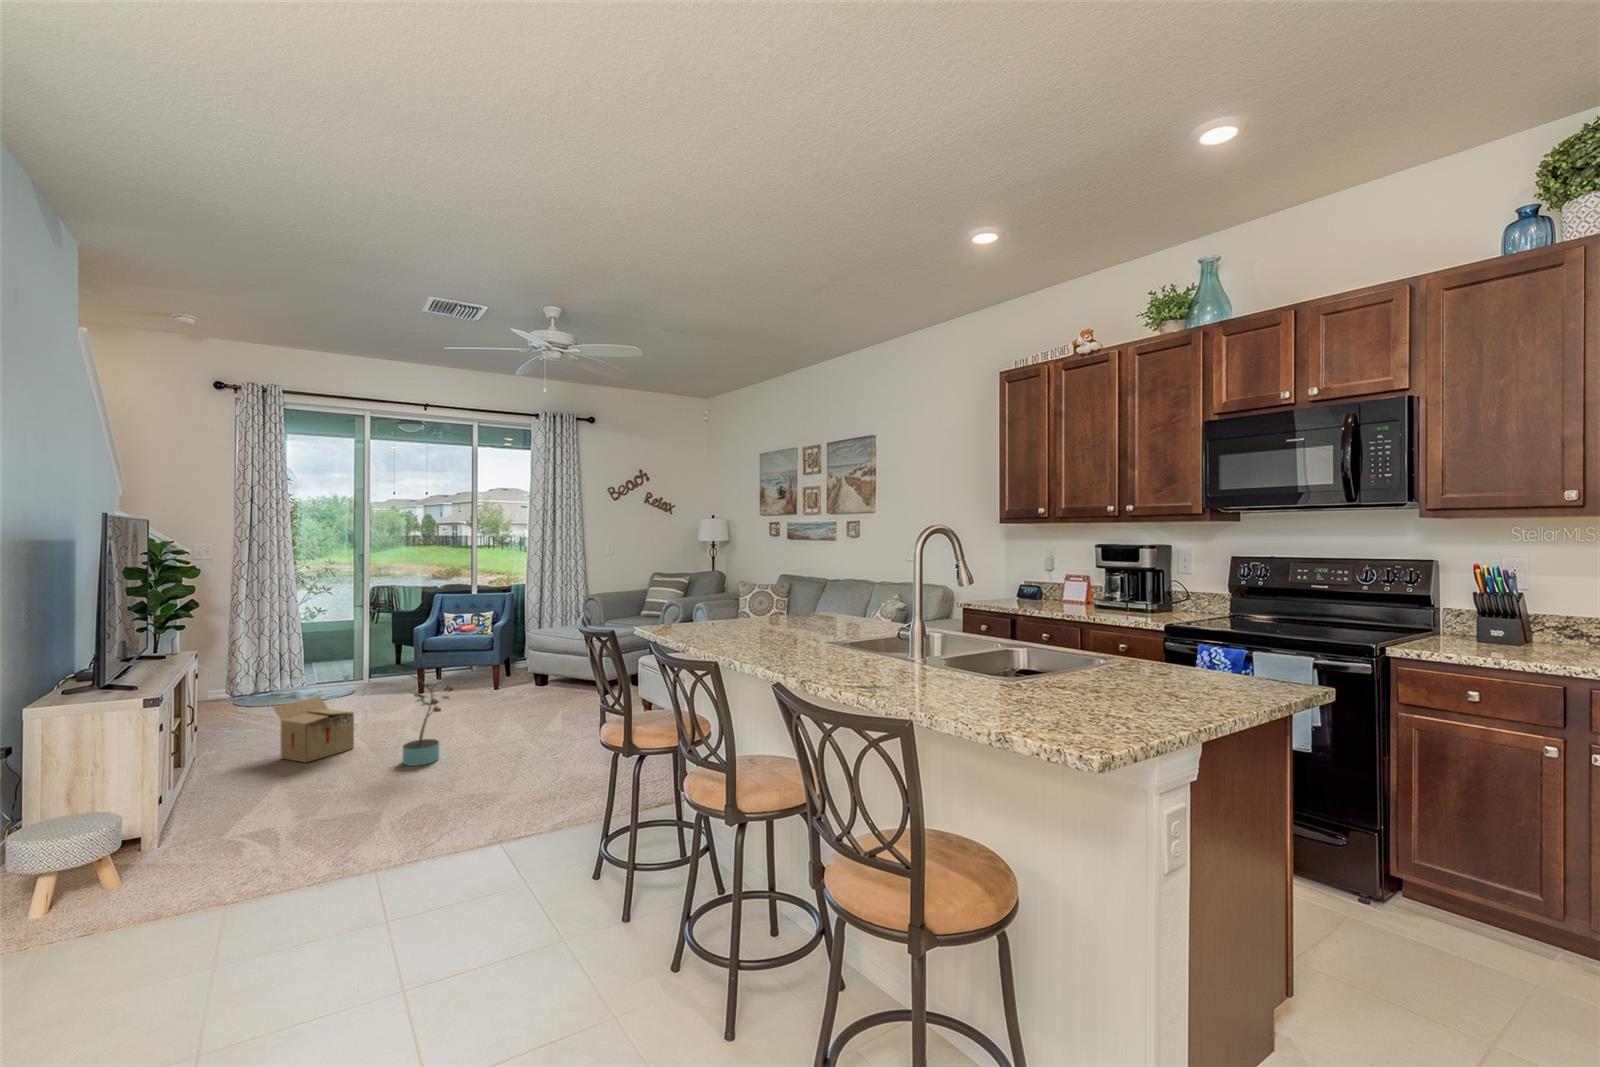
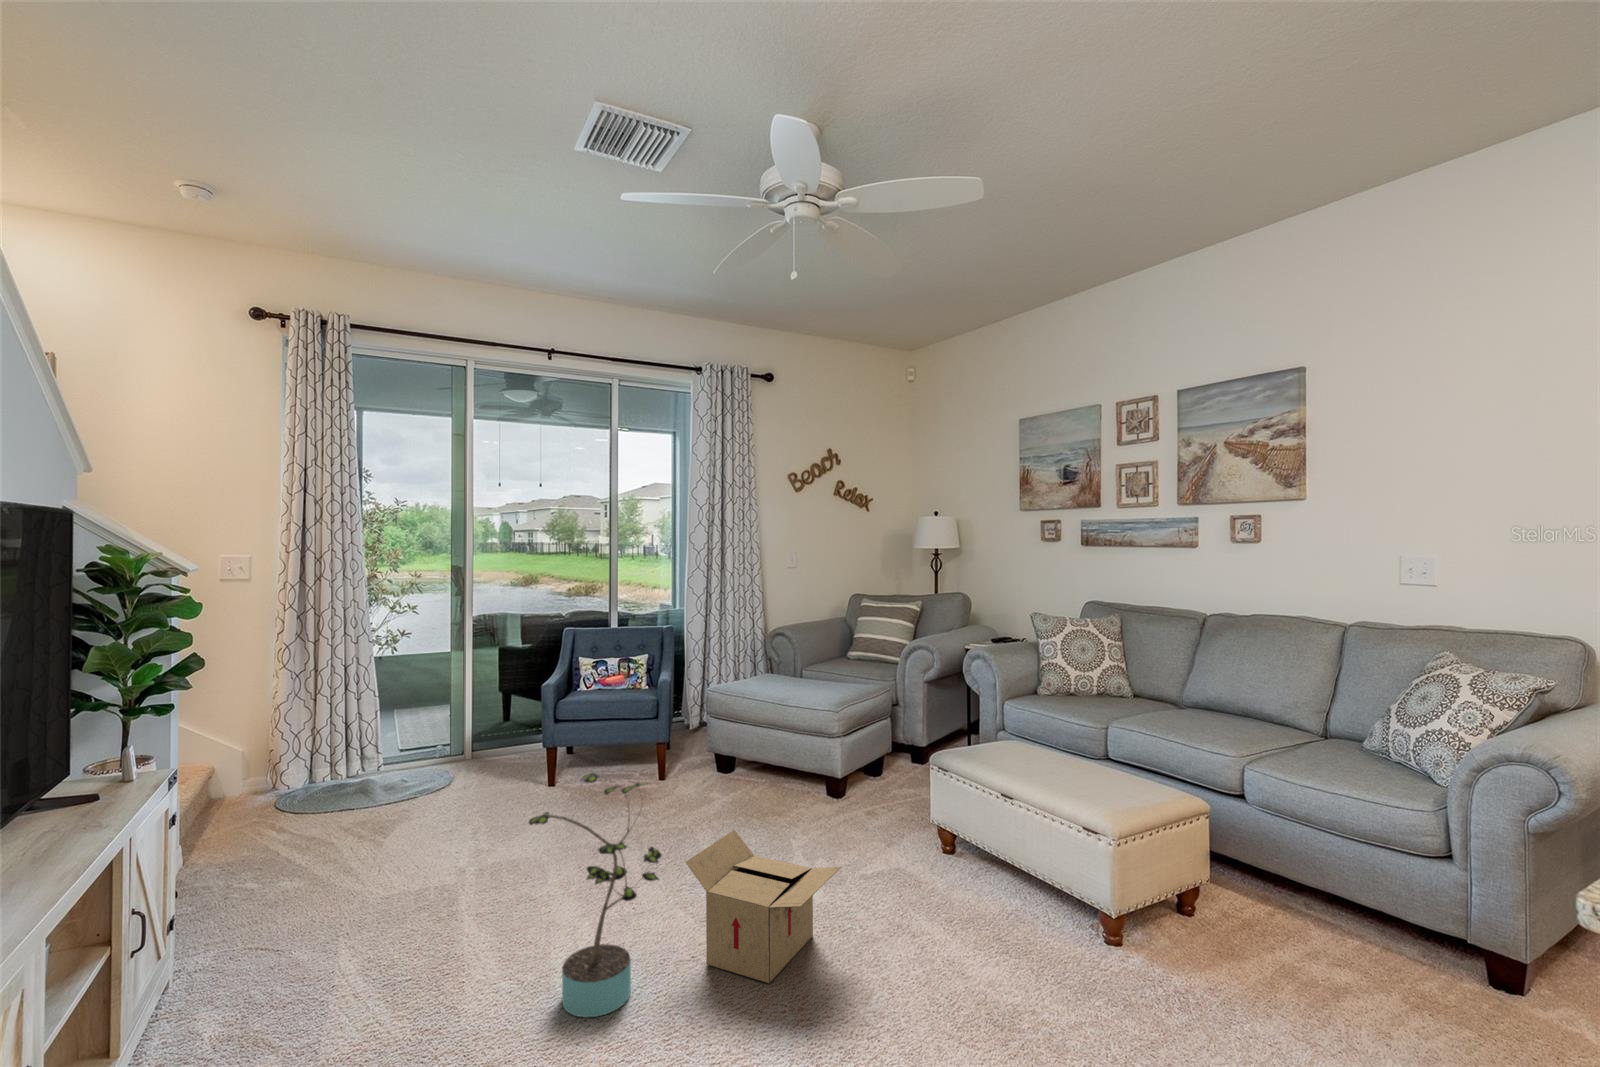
cardboard box: present [272,697,354,763] -> present [686,830,841,984]

